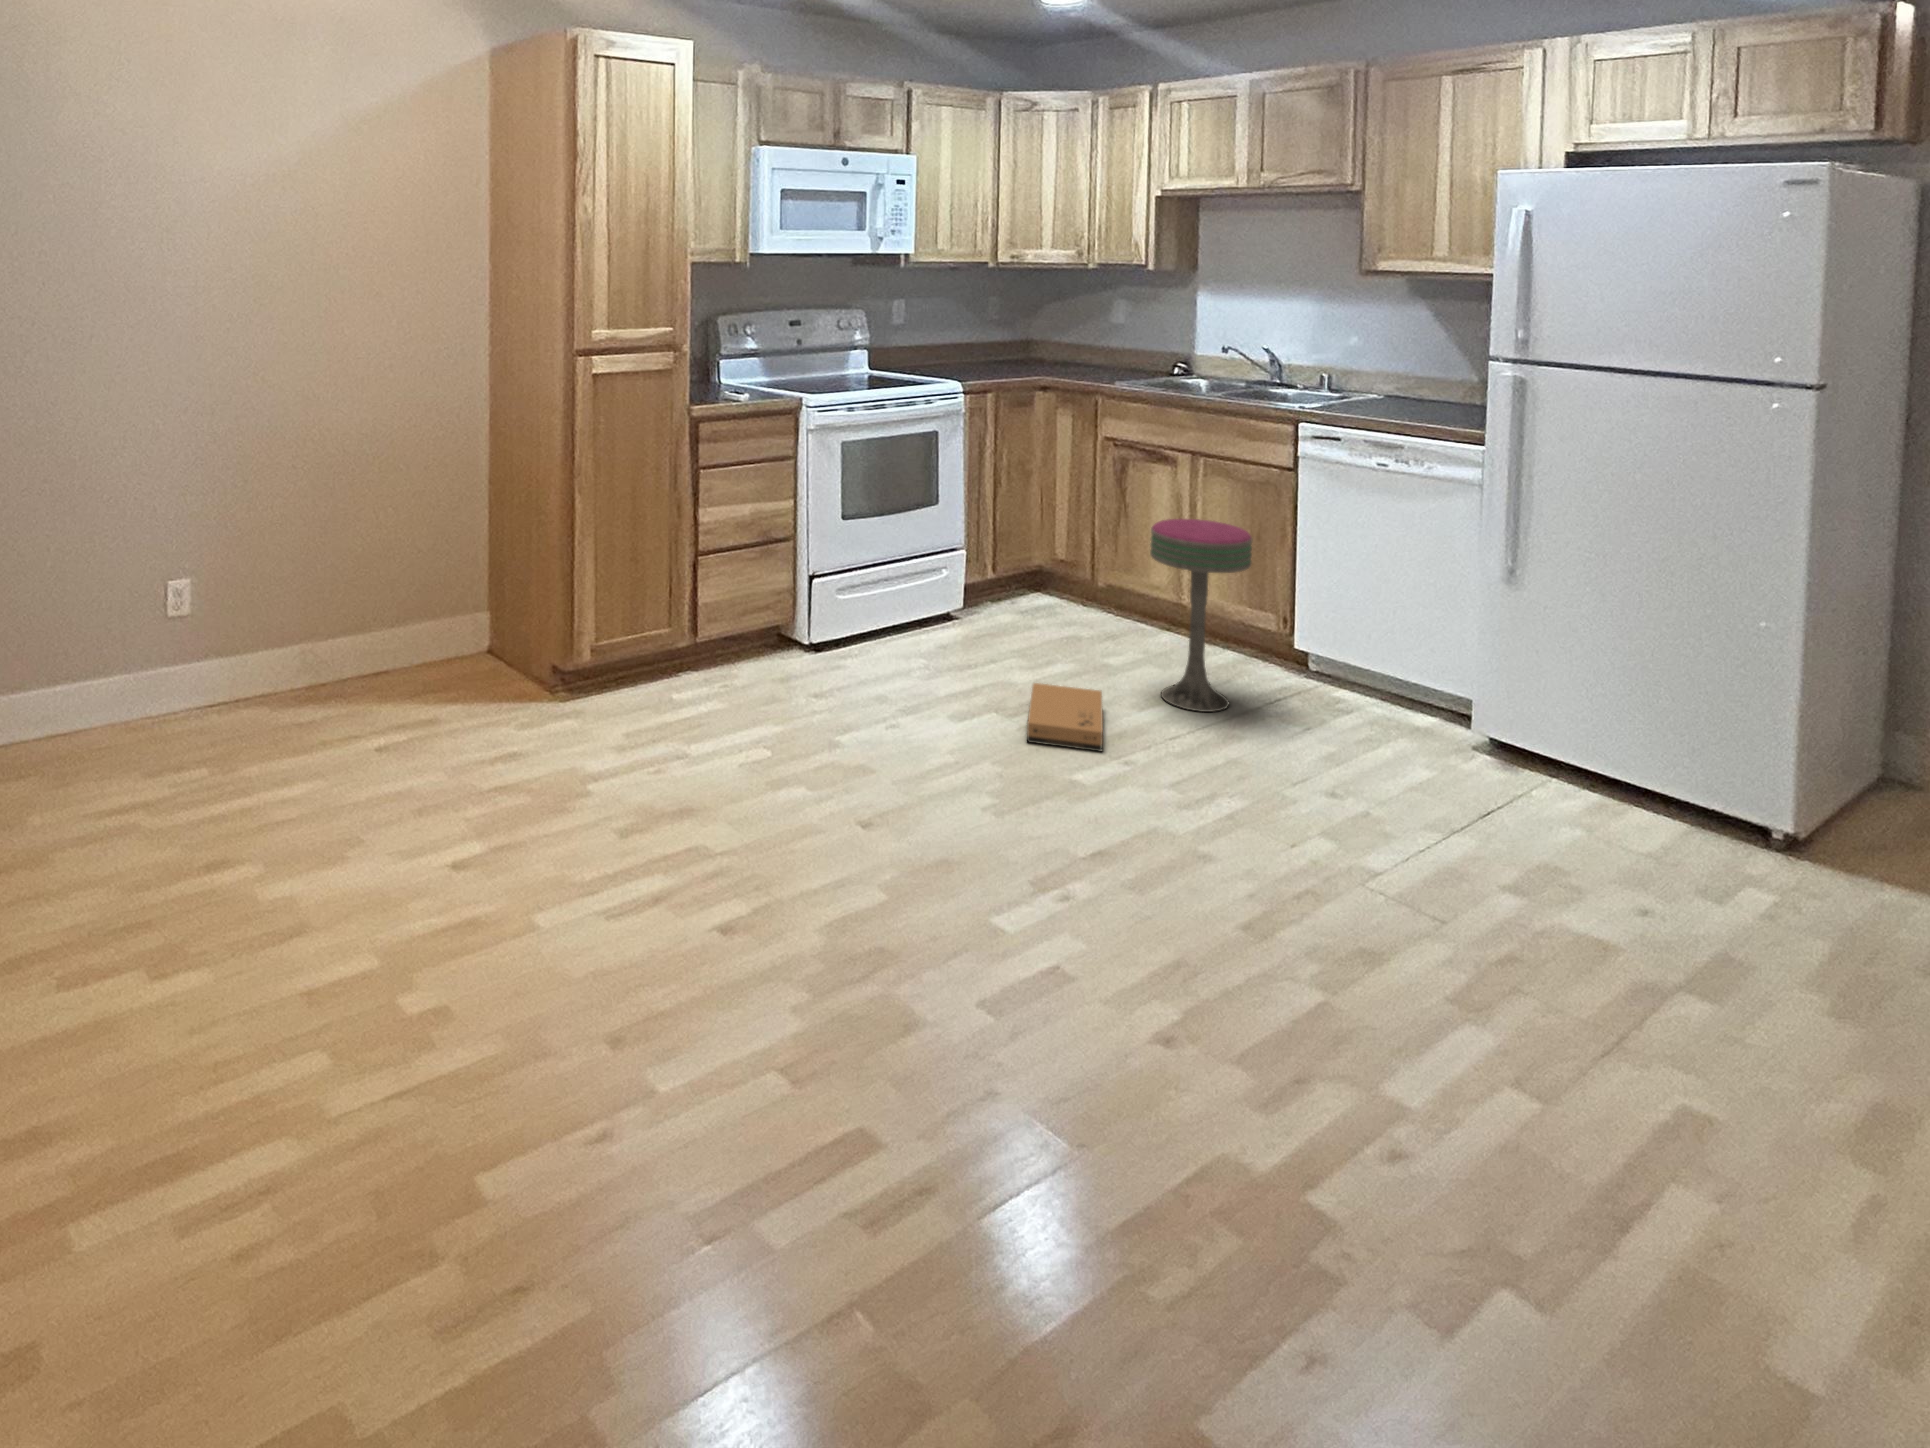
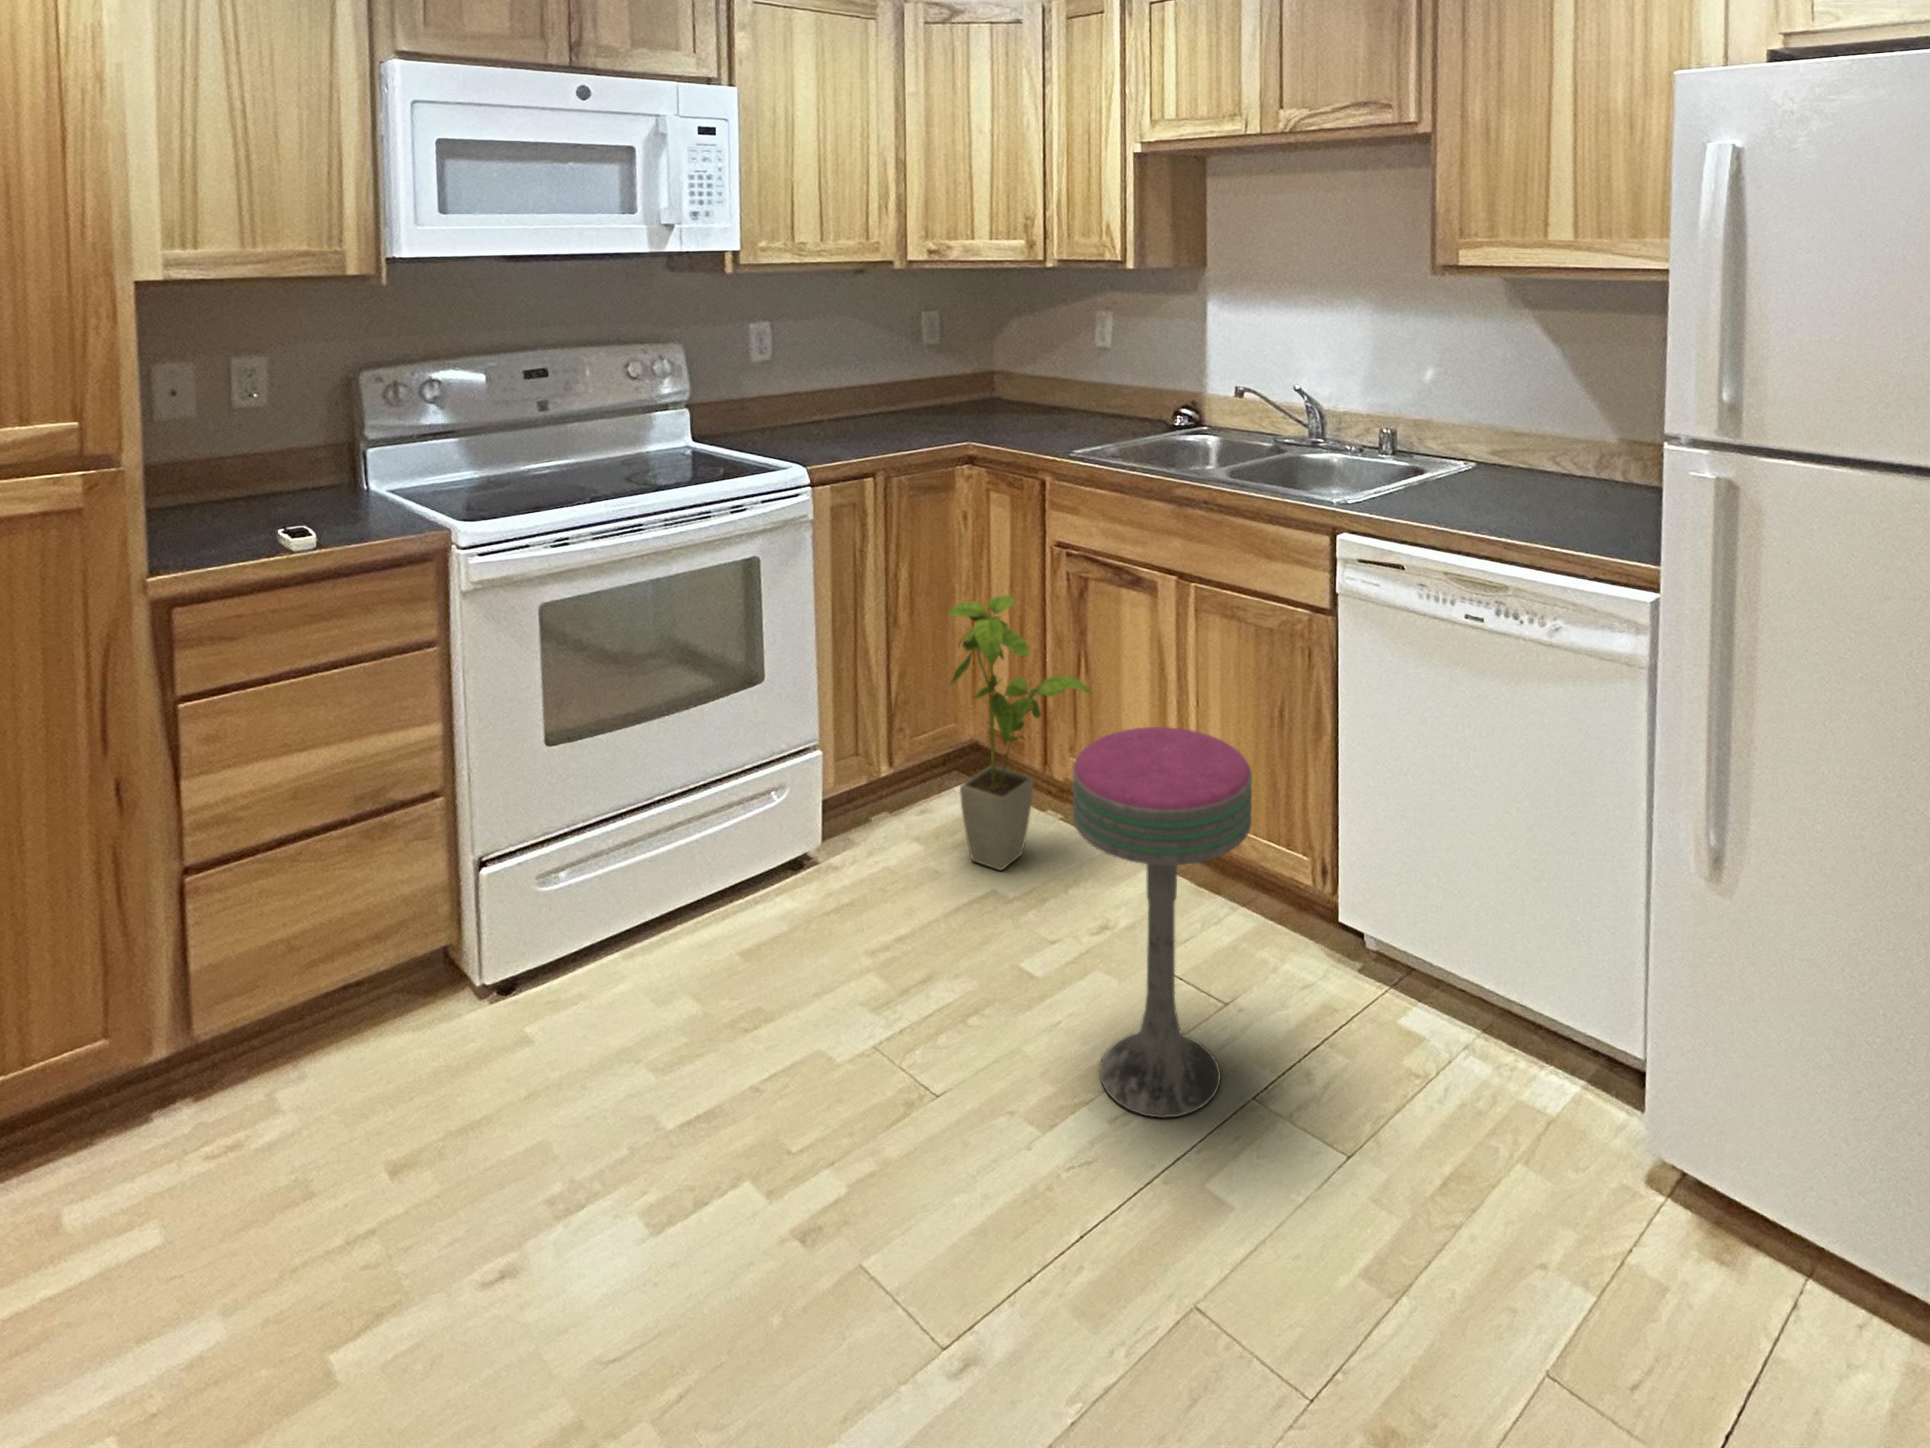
house plant: none [1043,463,1135,628] -> present [947,595,1091,870]
cardboard box: present [1027,683,1103,751] -> none [775,1095,976,1326]

